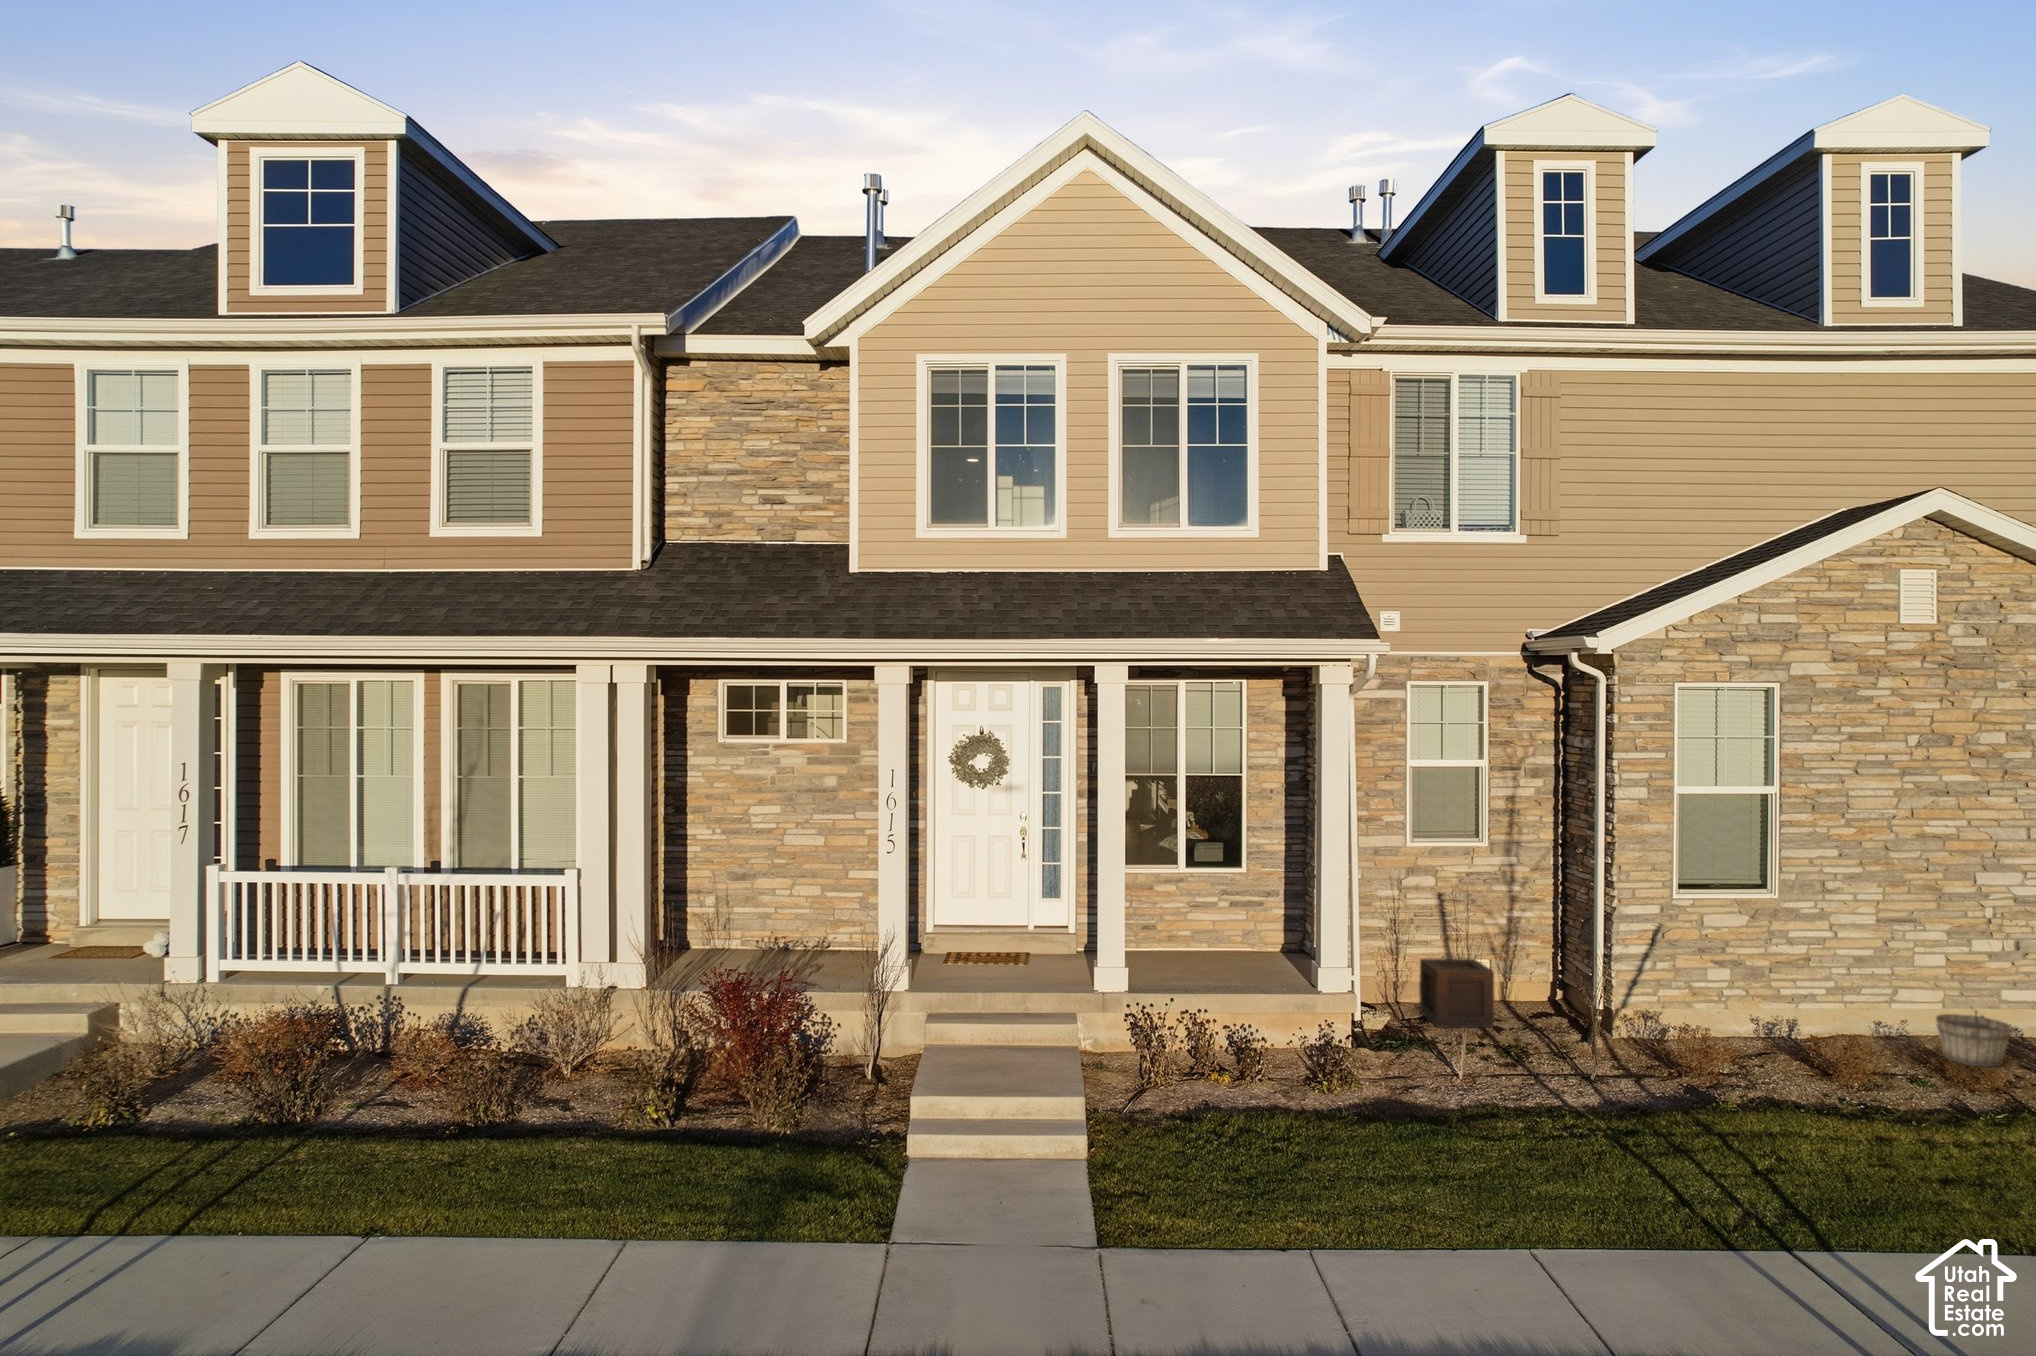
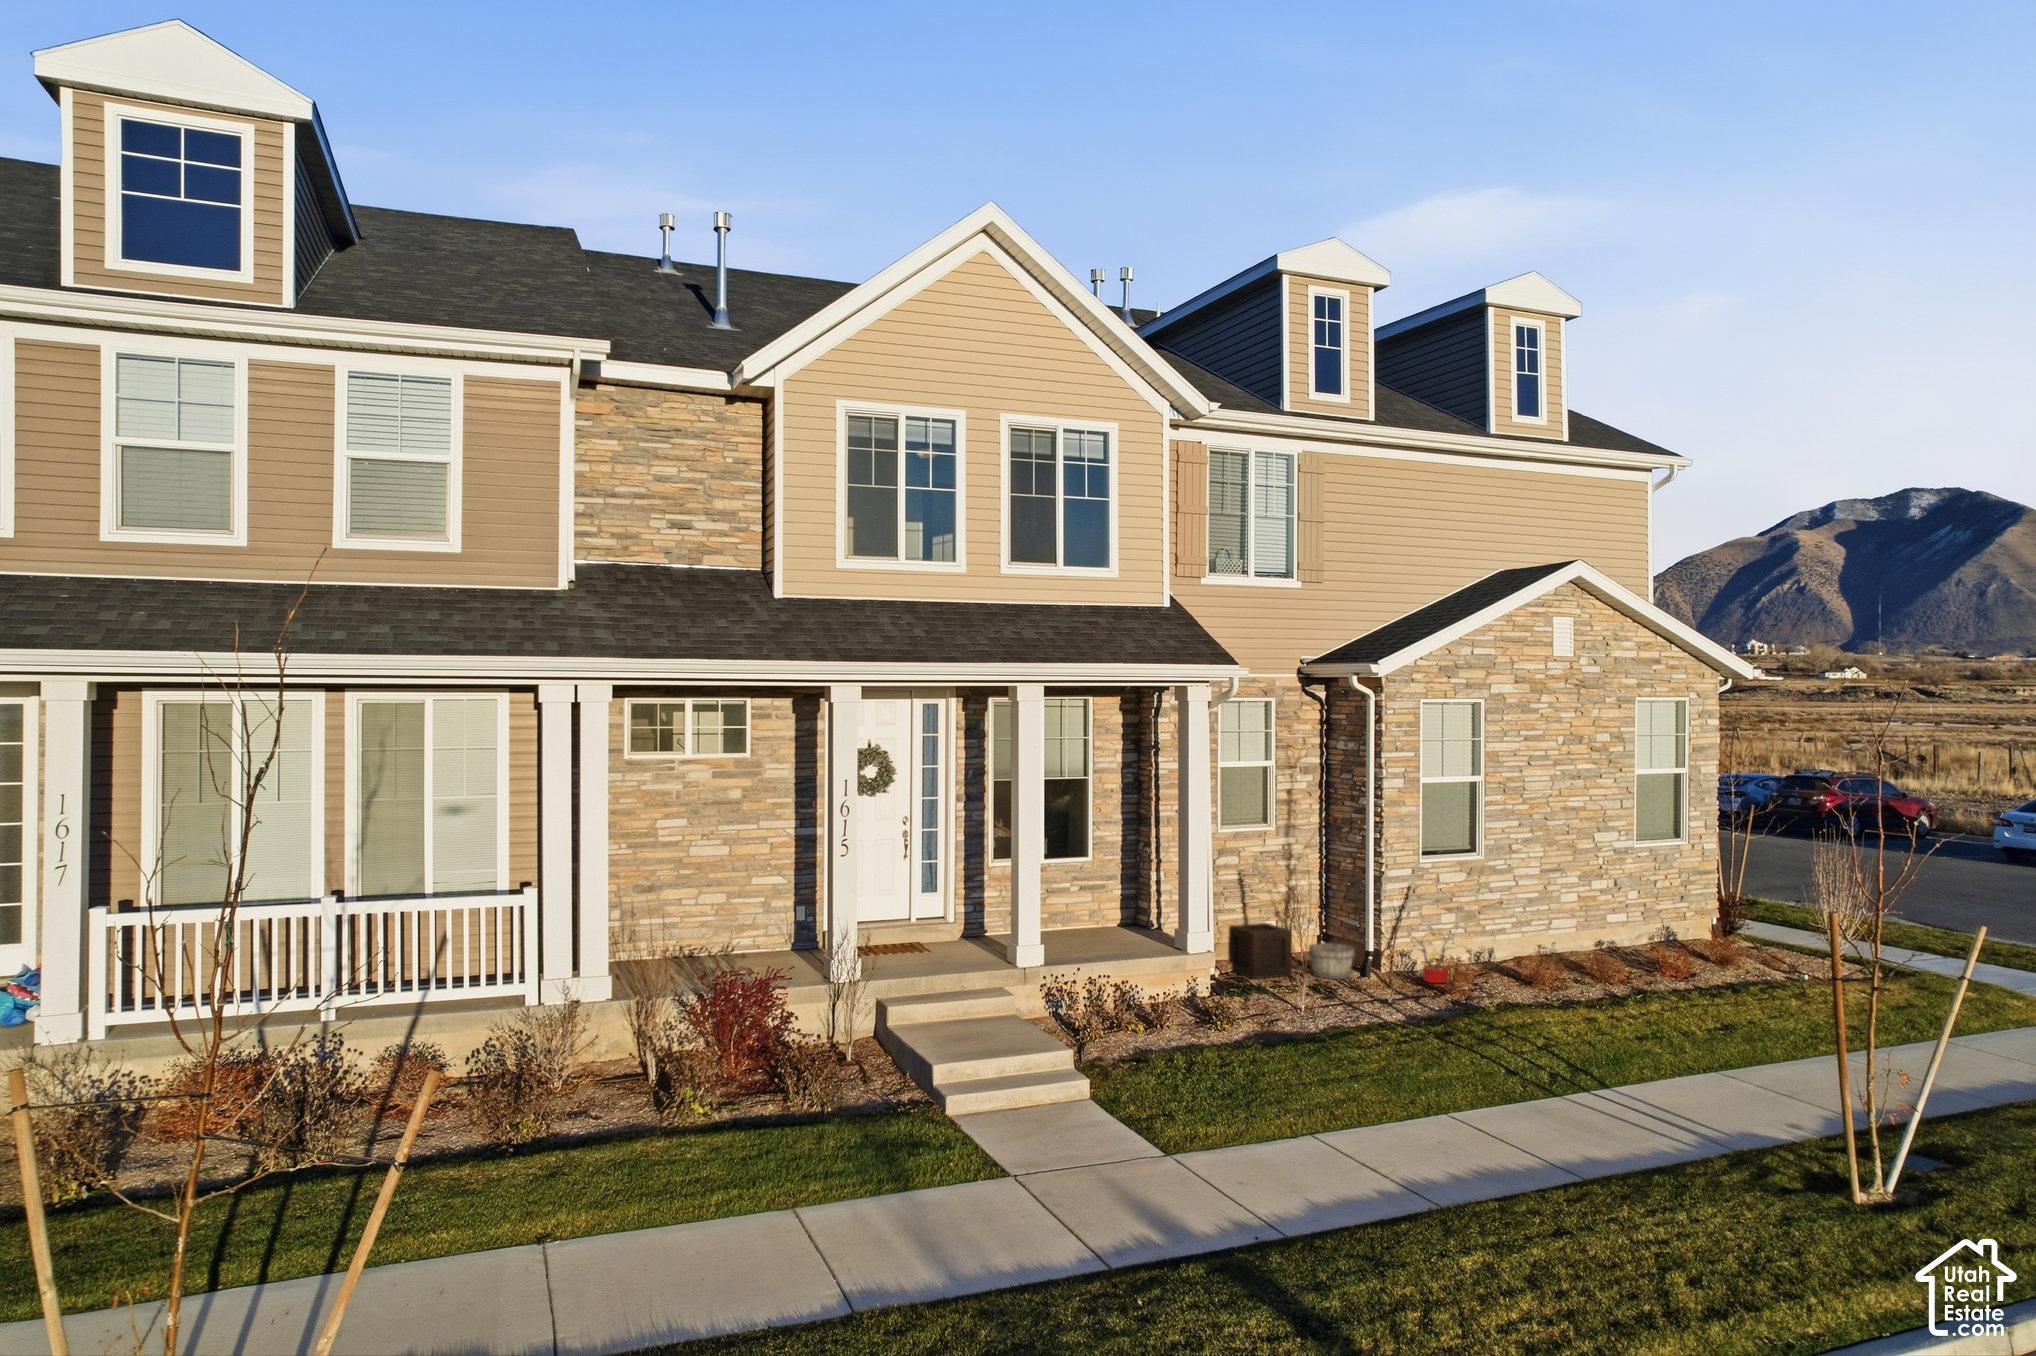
decorative plant: none [1638,979,1734,1060] -> present [1419,931,1467,983]
wooden bucket: present [1936,1011,2011,1067] -> present [1308,942,1355,979]

